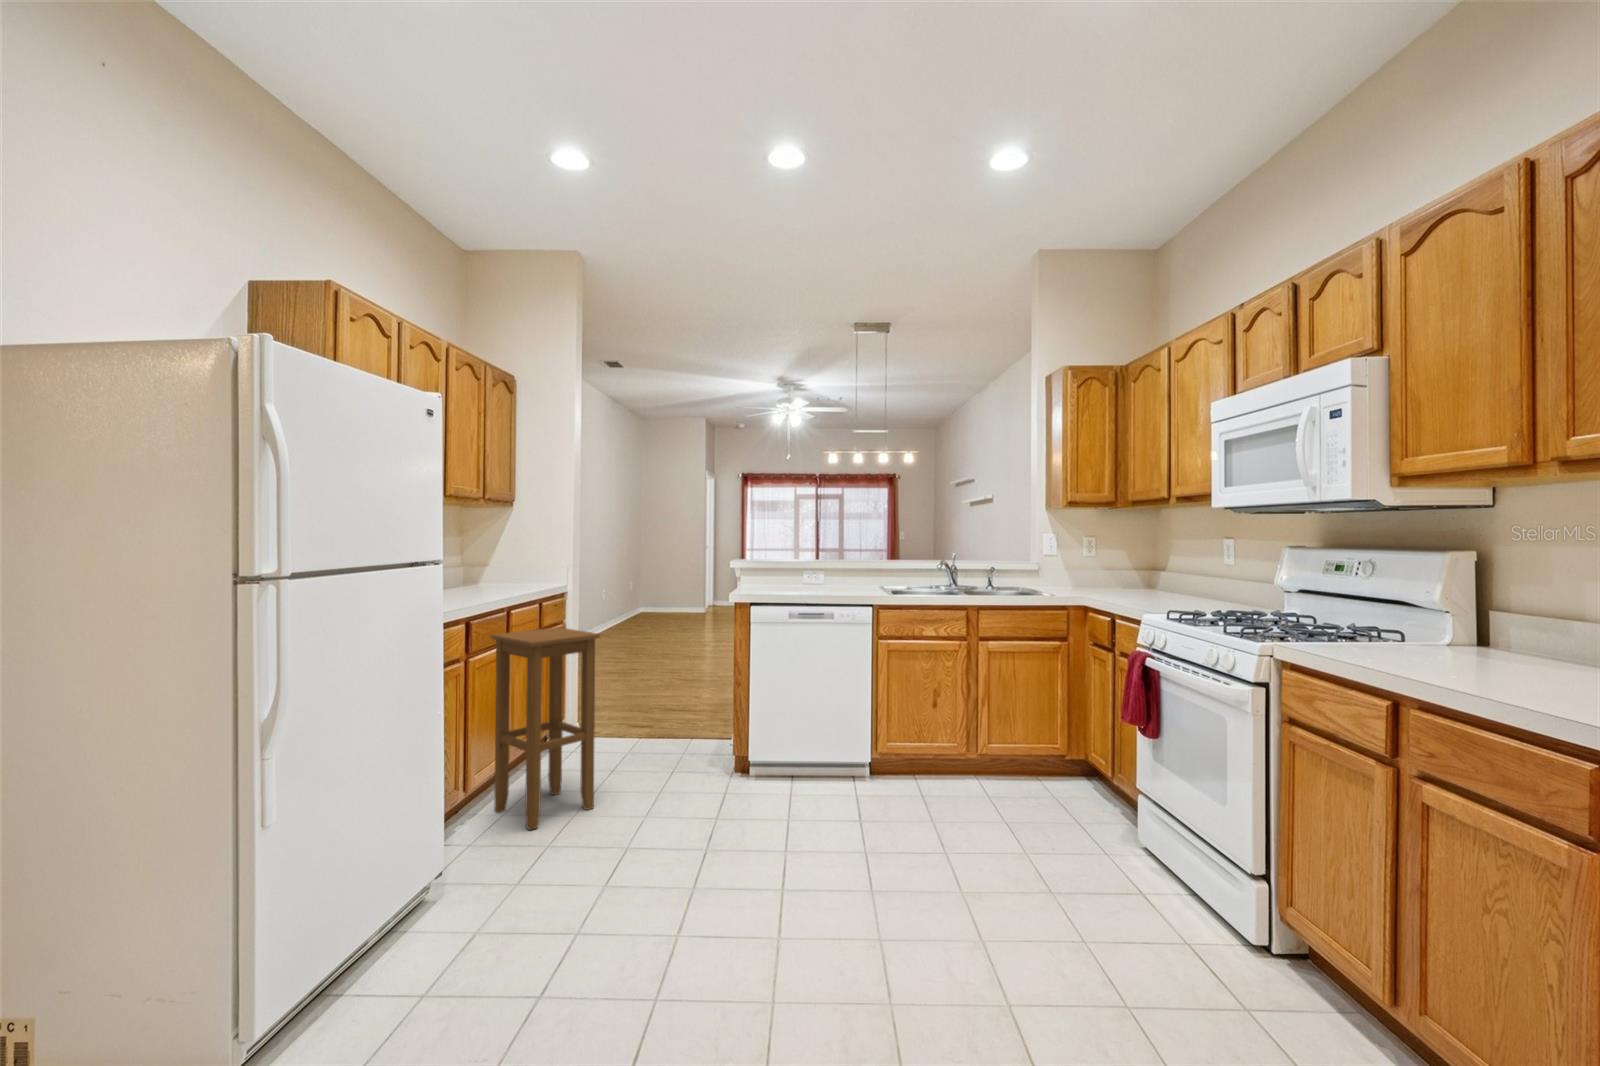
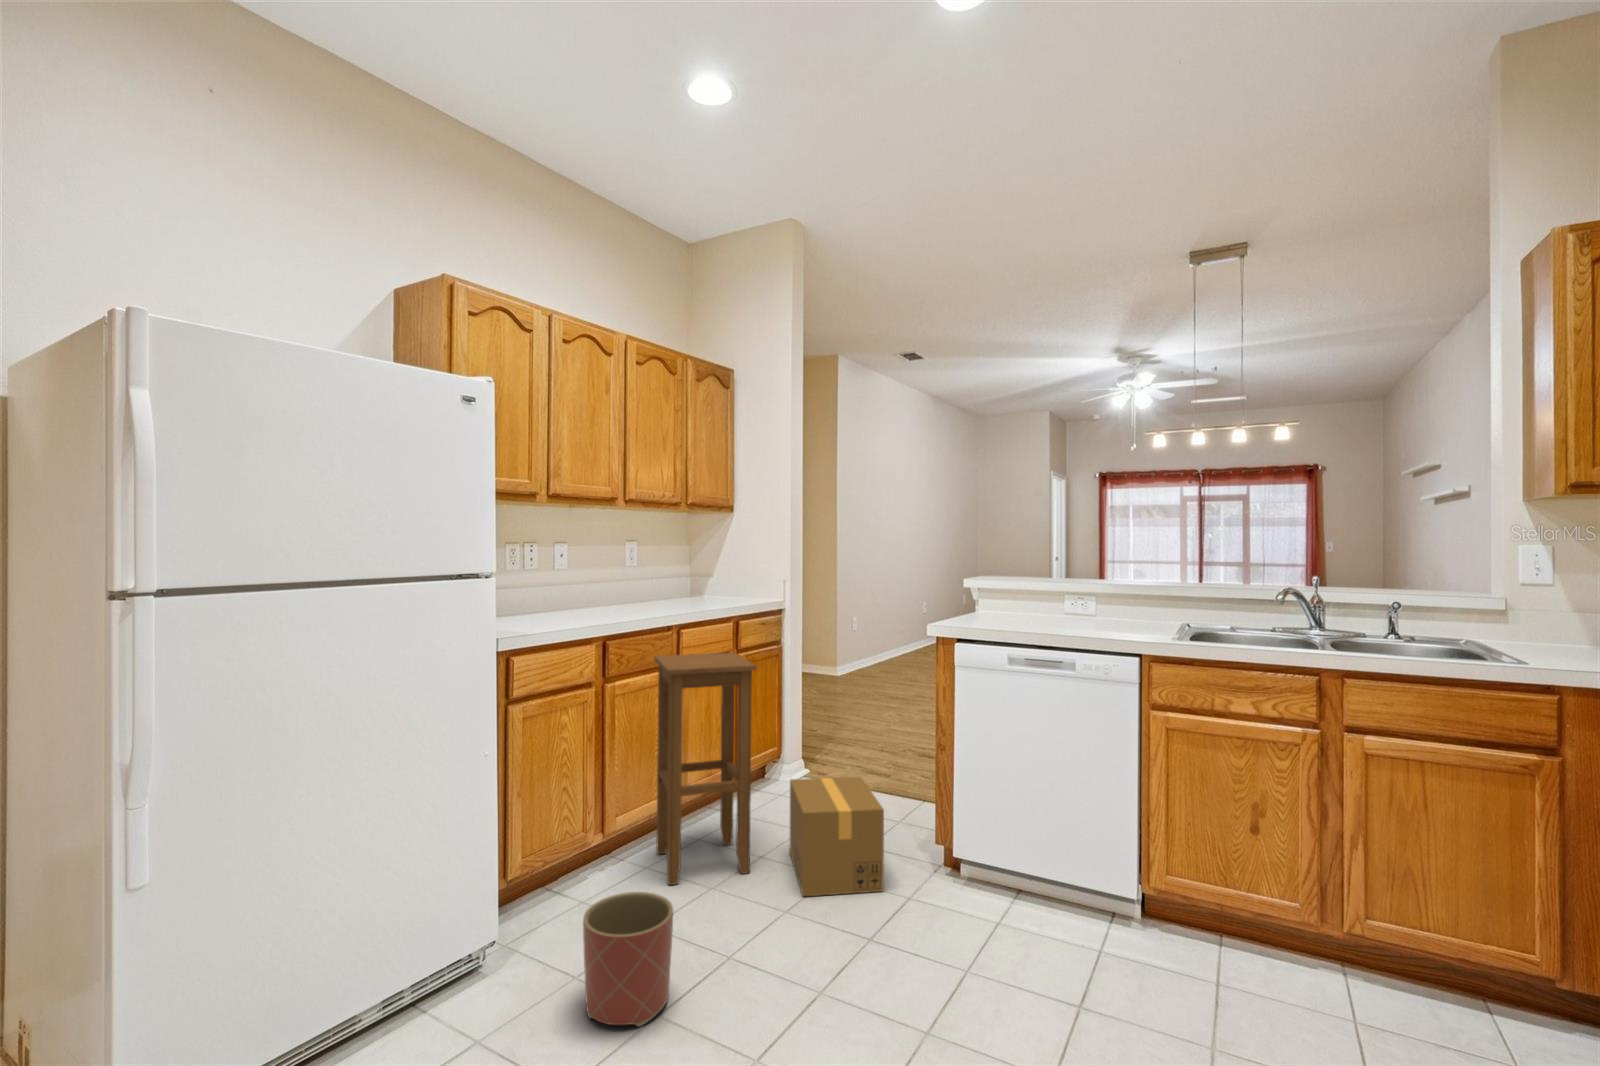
cardboard box: none [615,718,707,813] -> present [789,777,884,896]
planter: none [534,818,609,922] -> present [583,892,673,1026]

